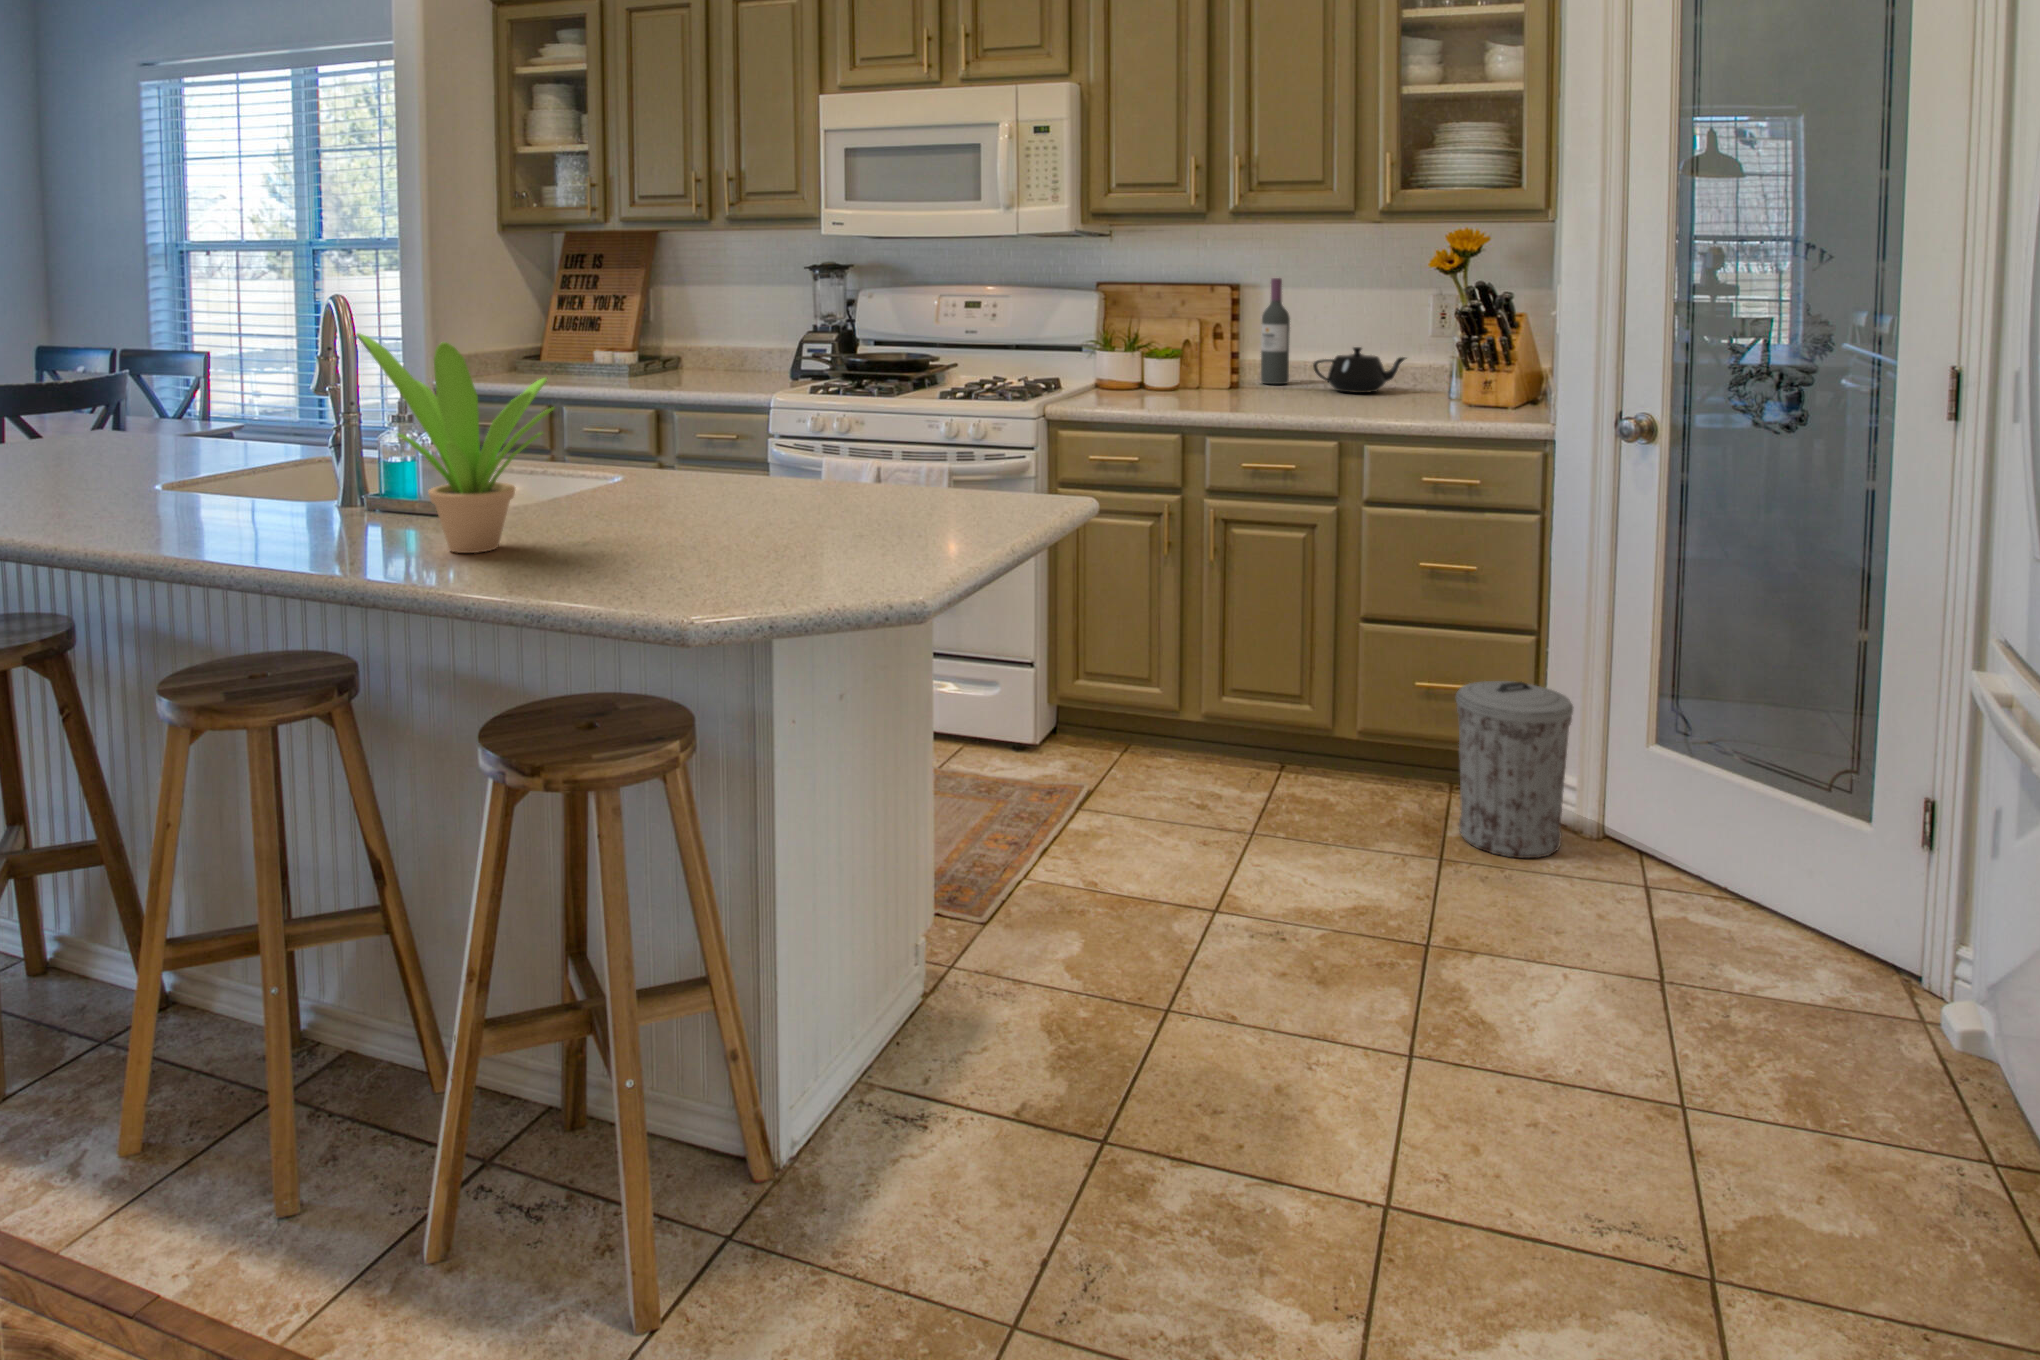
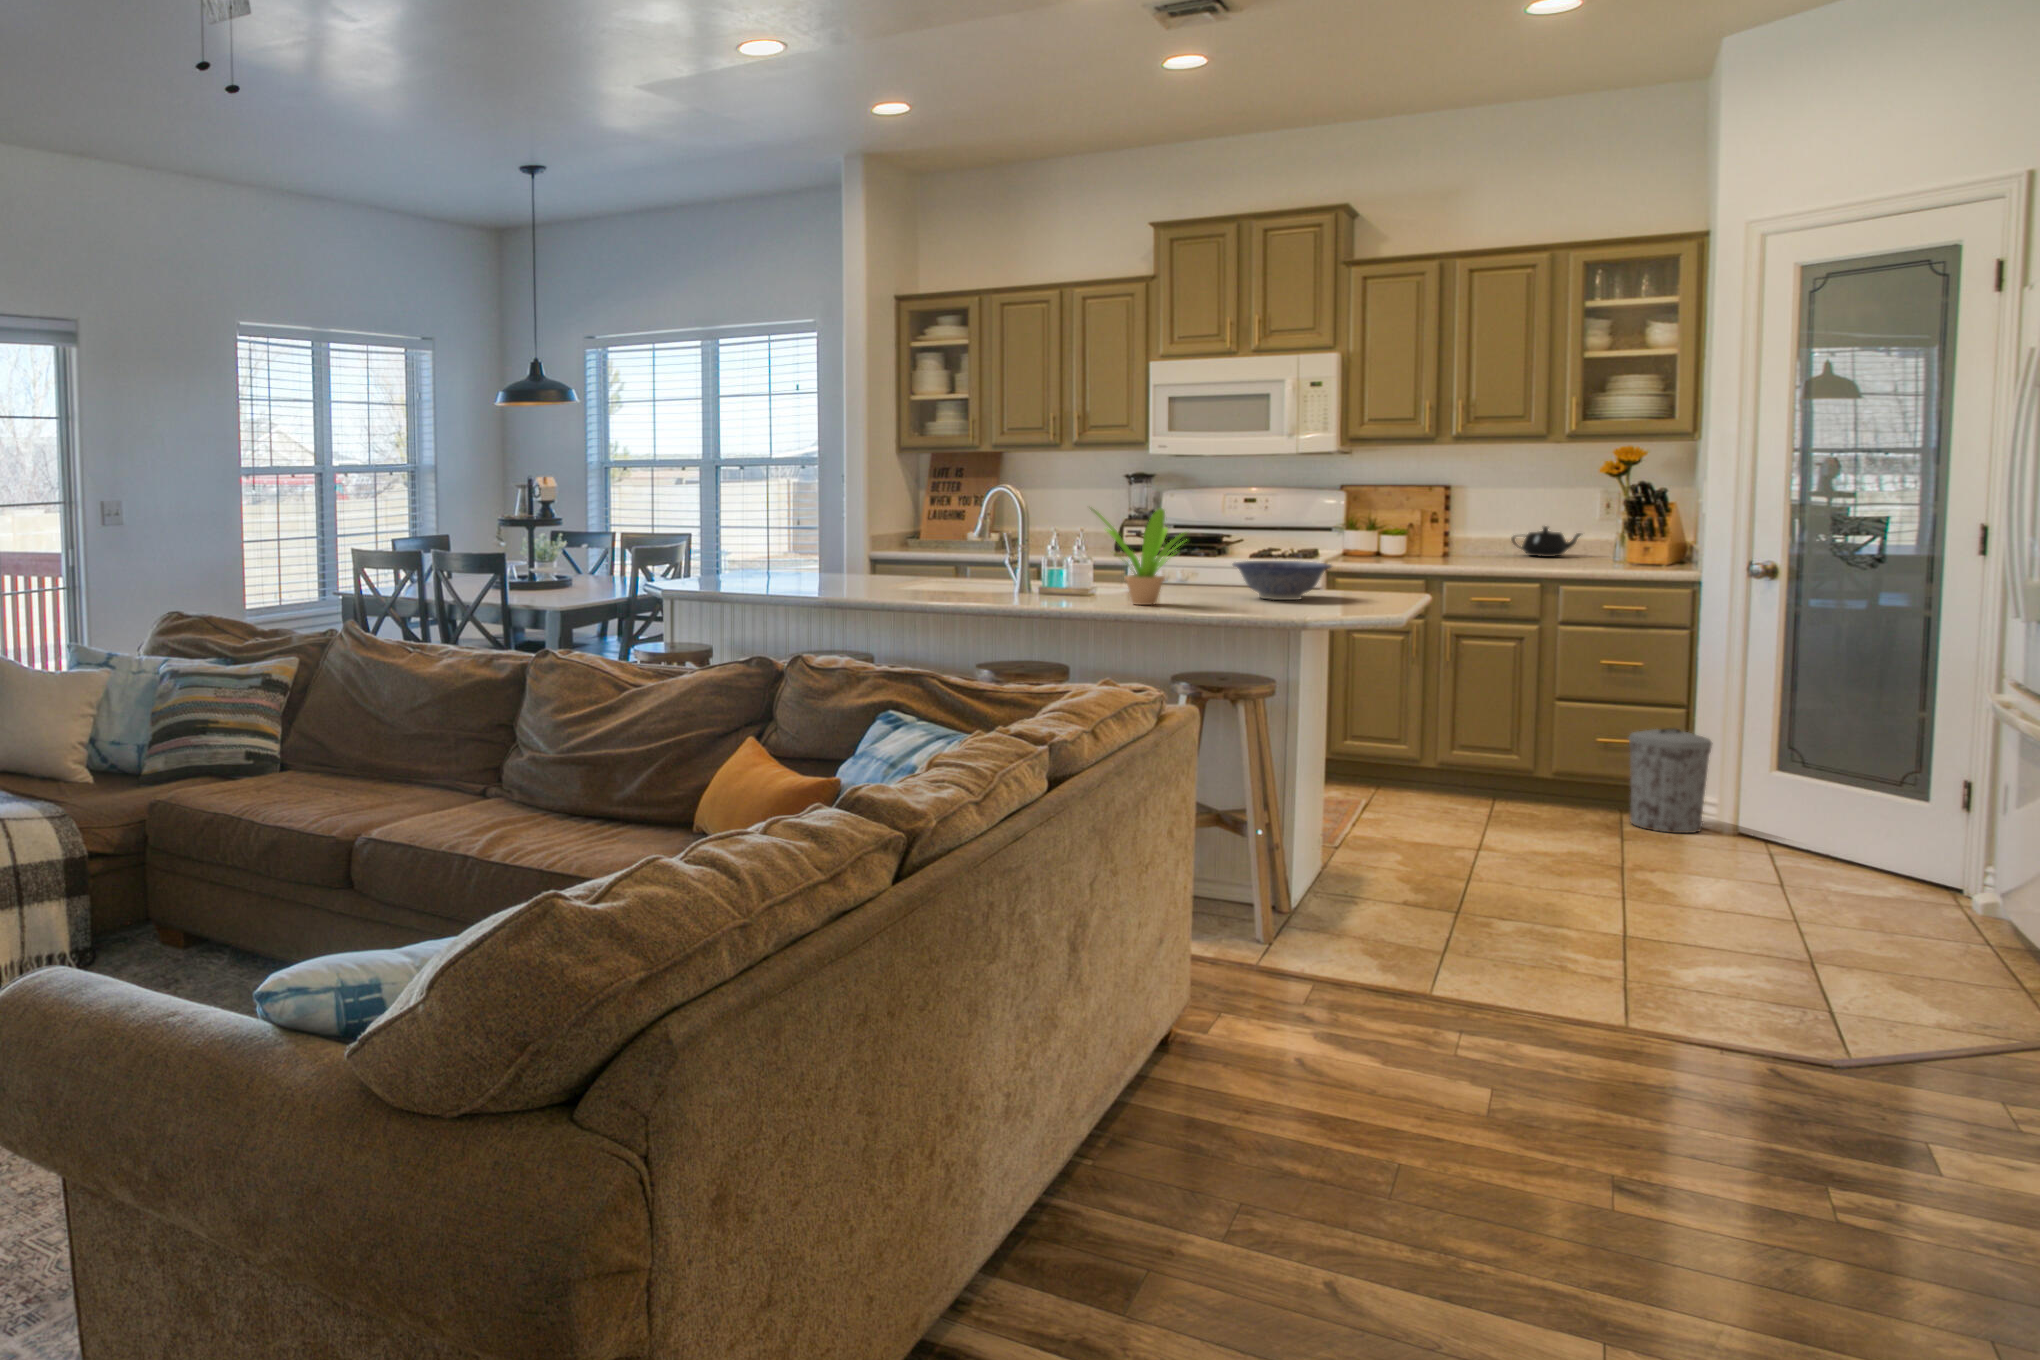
wine bottle: present [1261,278,1290,384] -> none [1468,480,1491,552]
decorative bowl: none [690,440,878,529] -> present [1233,561,1331,600]

